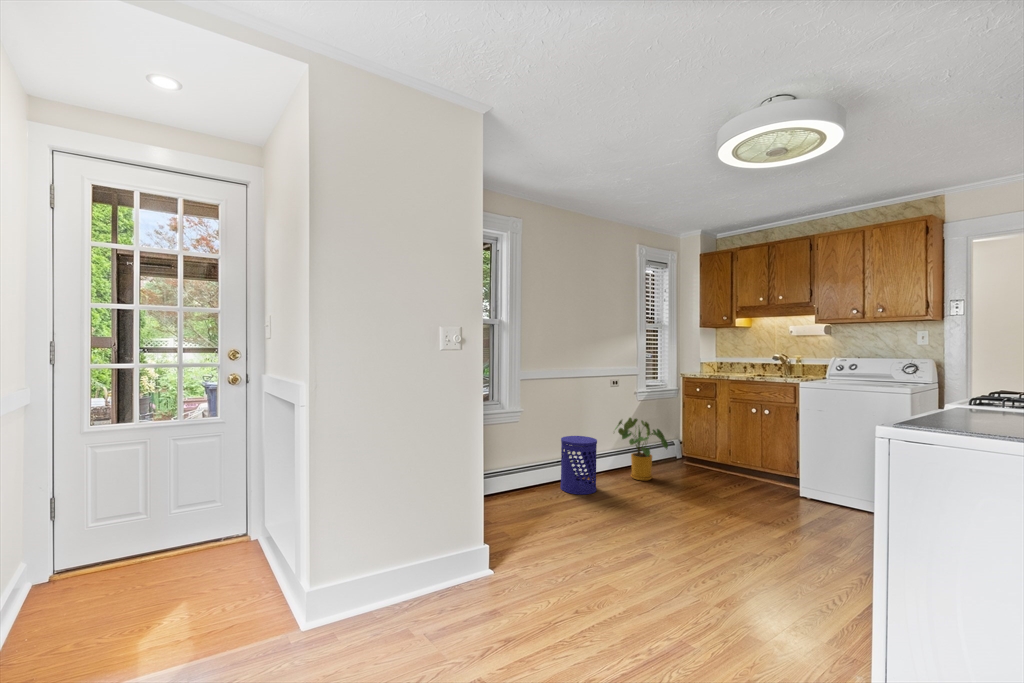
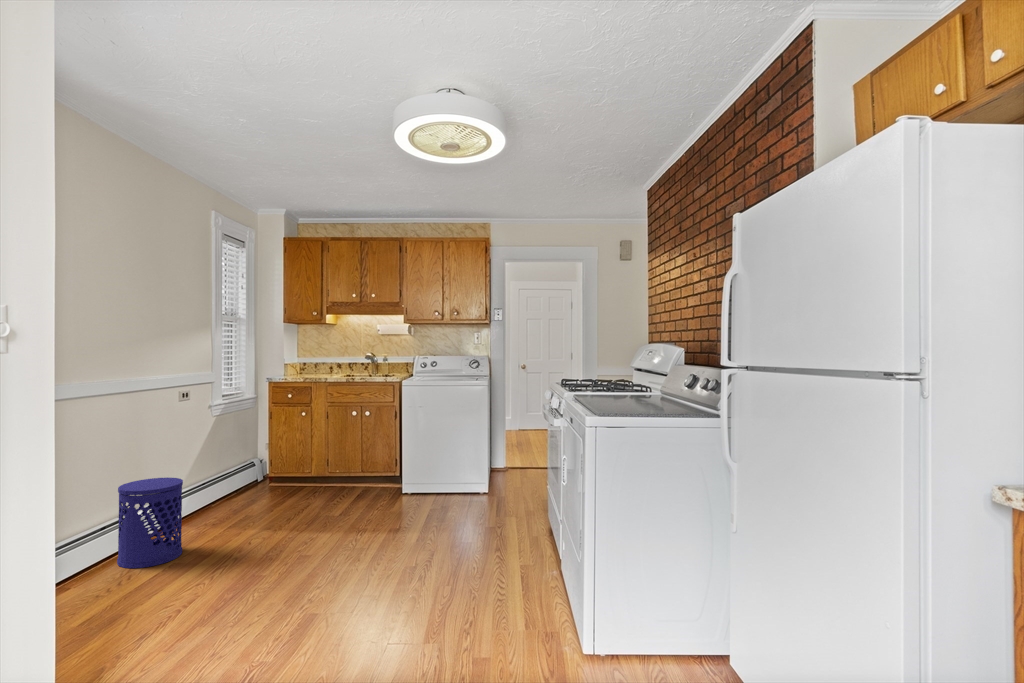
house plant: present [615,418,668,481] -> none [190,441,272,521]

